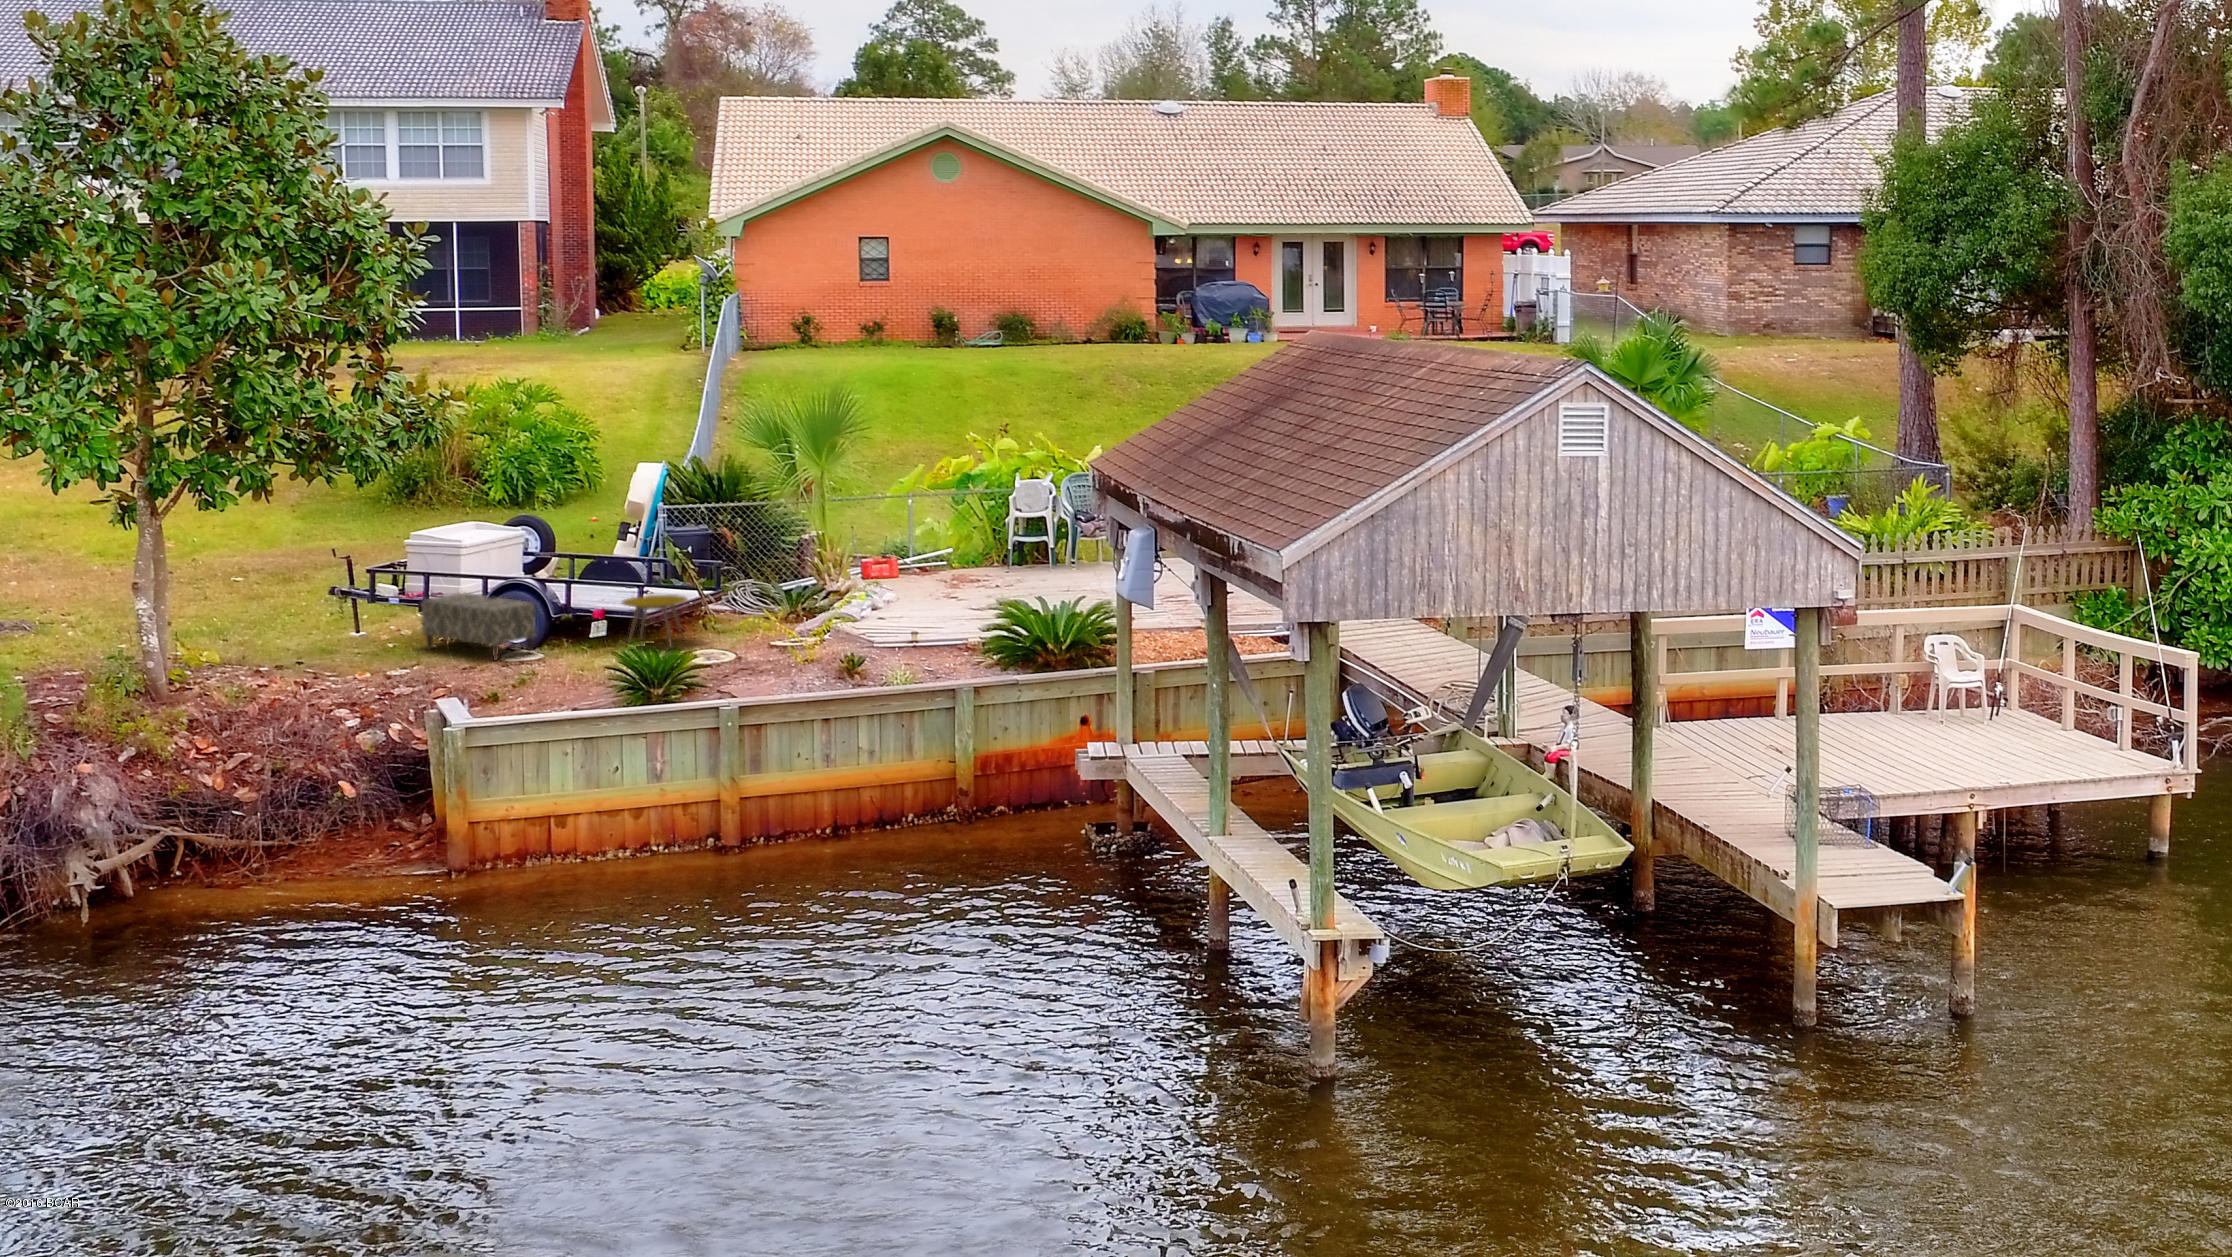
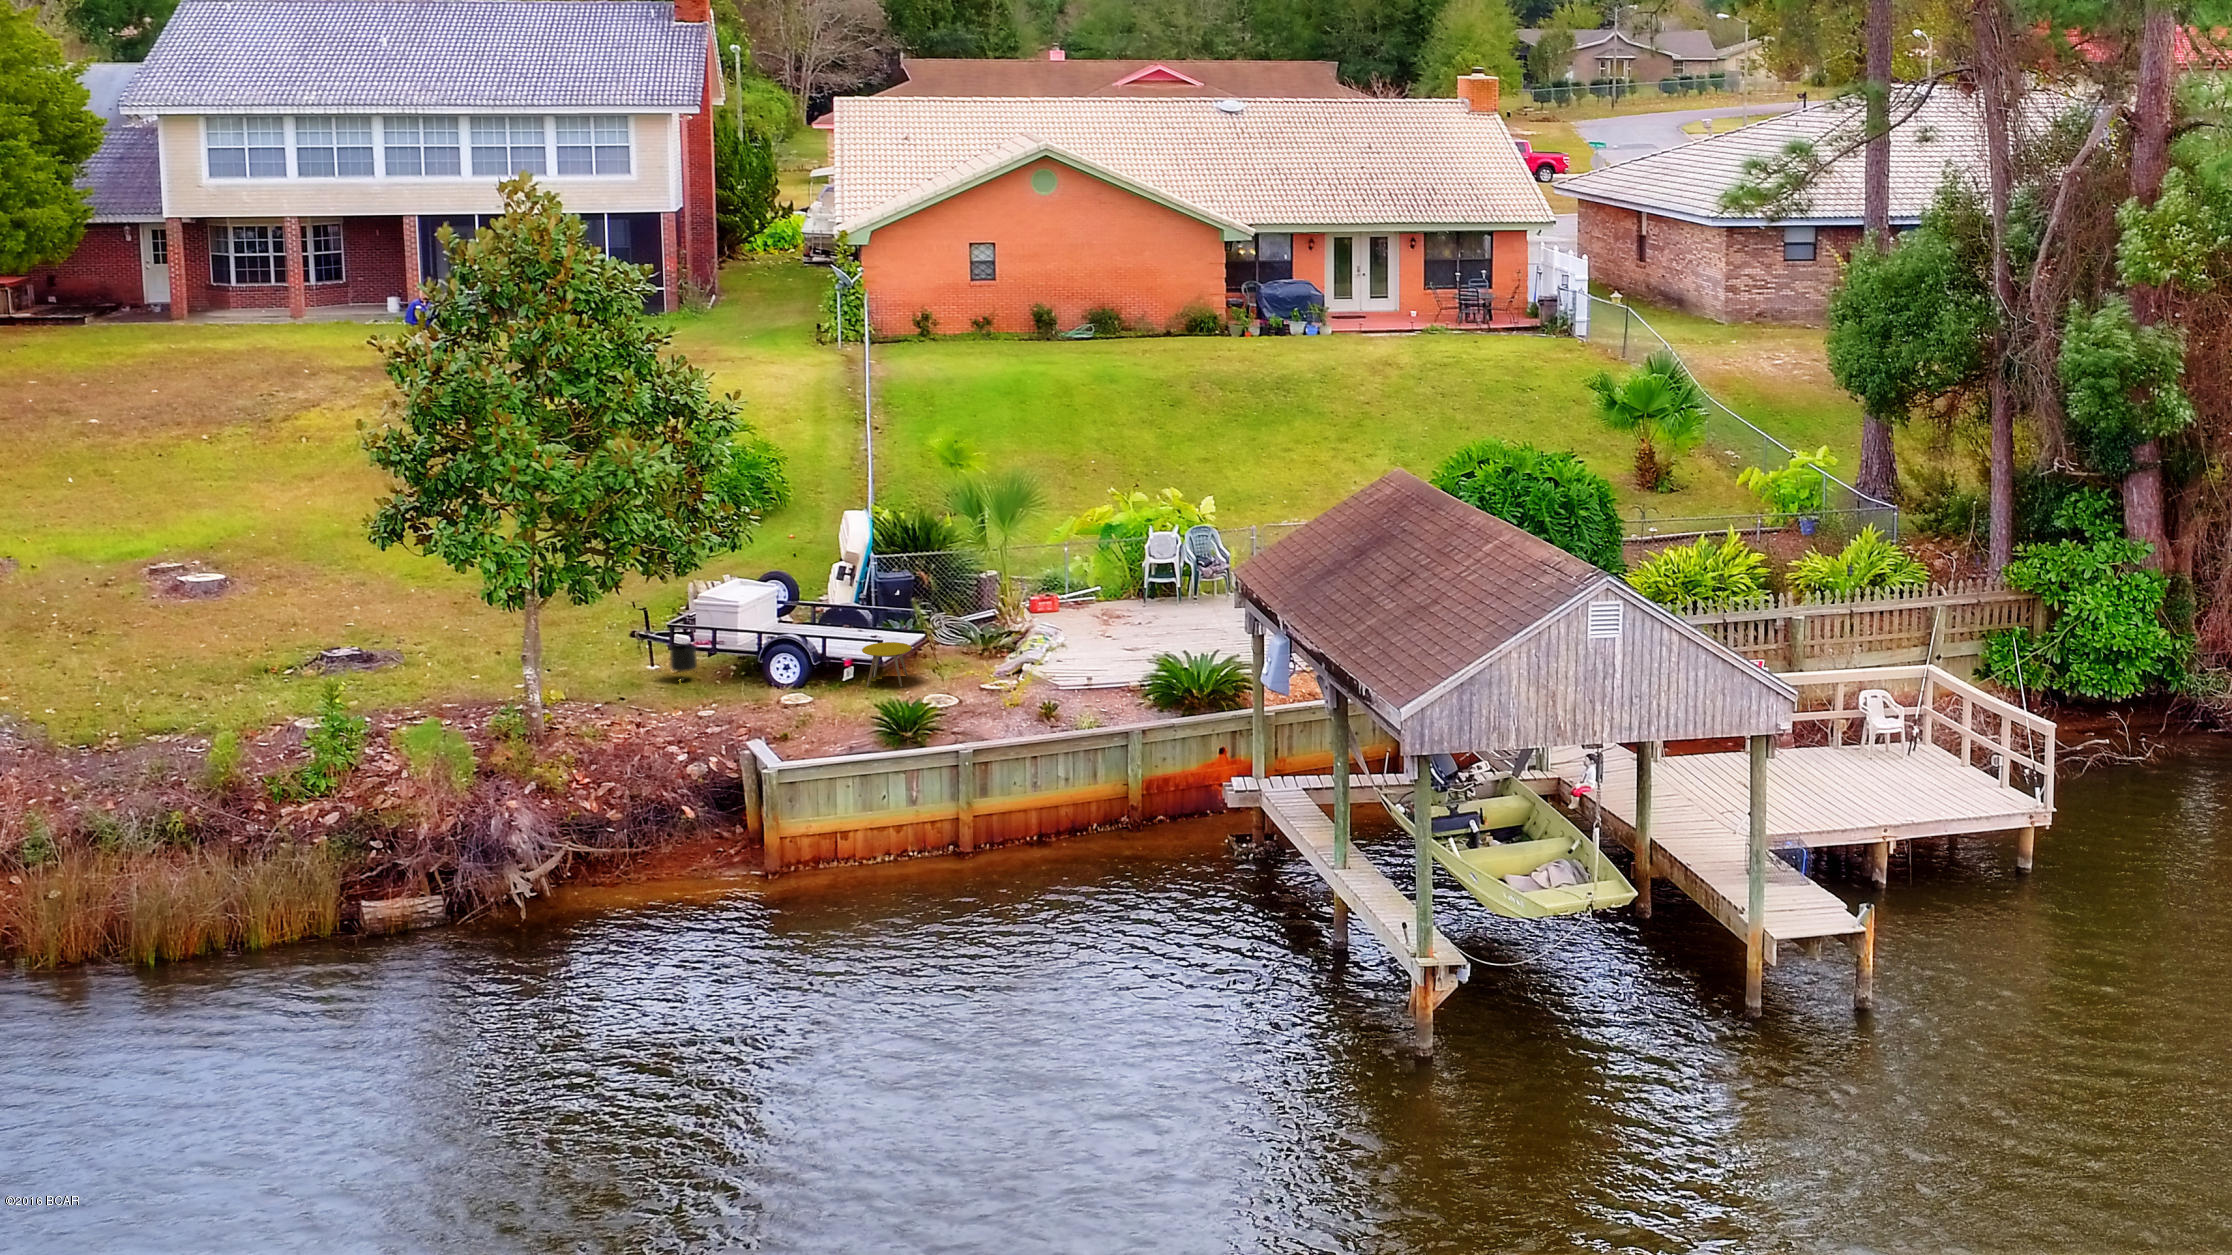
bench: present [421,593,536,660] -> none [713,642,801,700]
planter: none [368,596,406,647] -> present [670,643,697,673]

